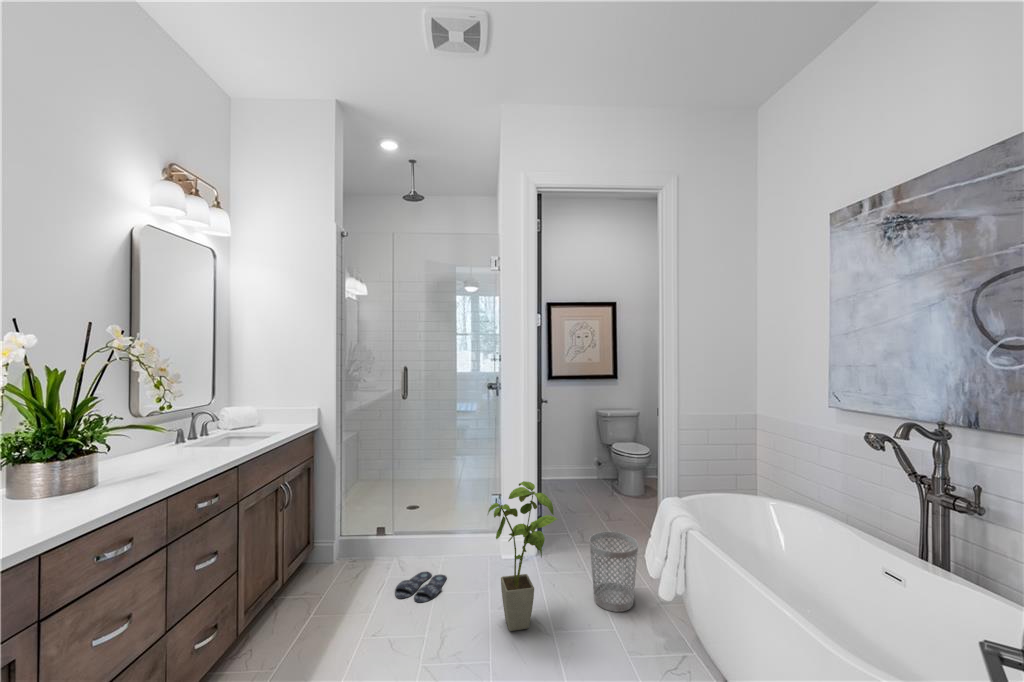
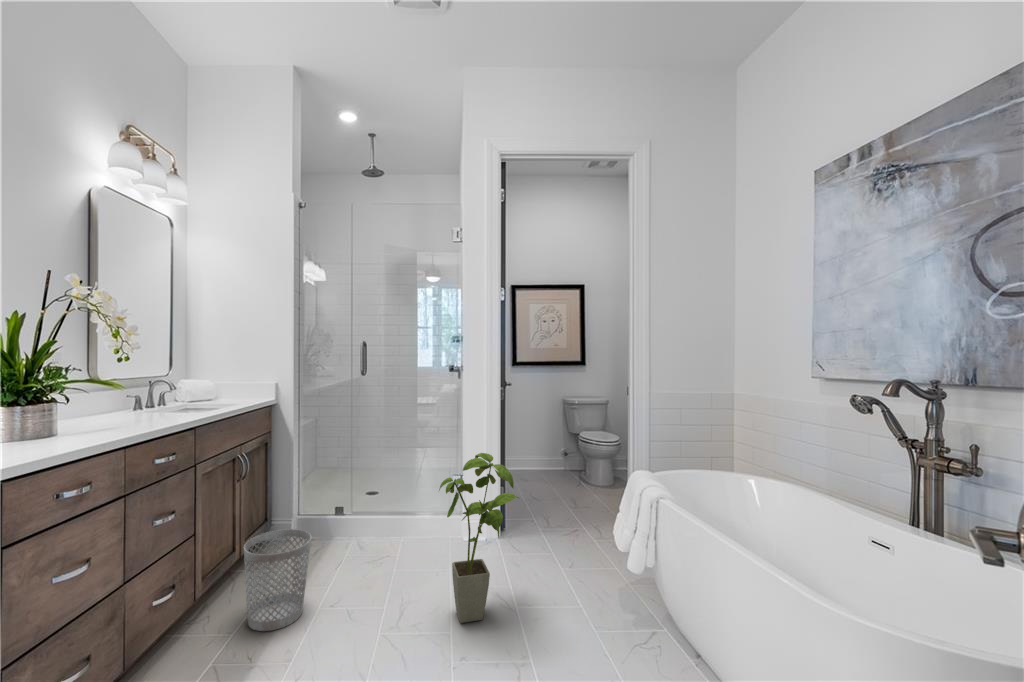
wastebasket: present [590,532,638,612] -> present [244,529,311,631]
slippers: present [395,572,447,603] -> none [331,561,392,595]

